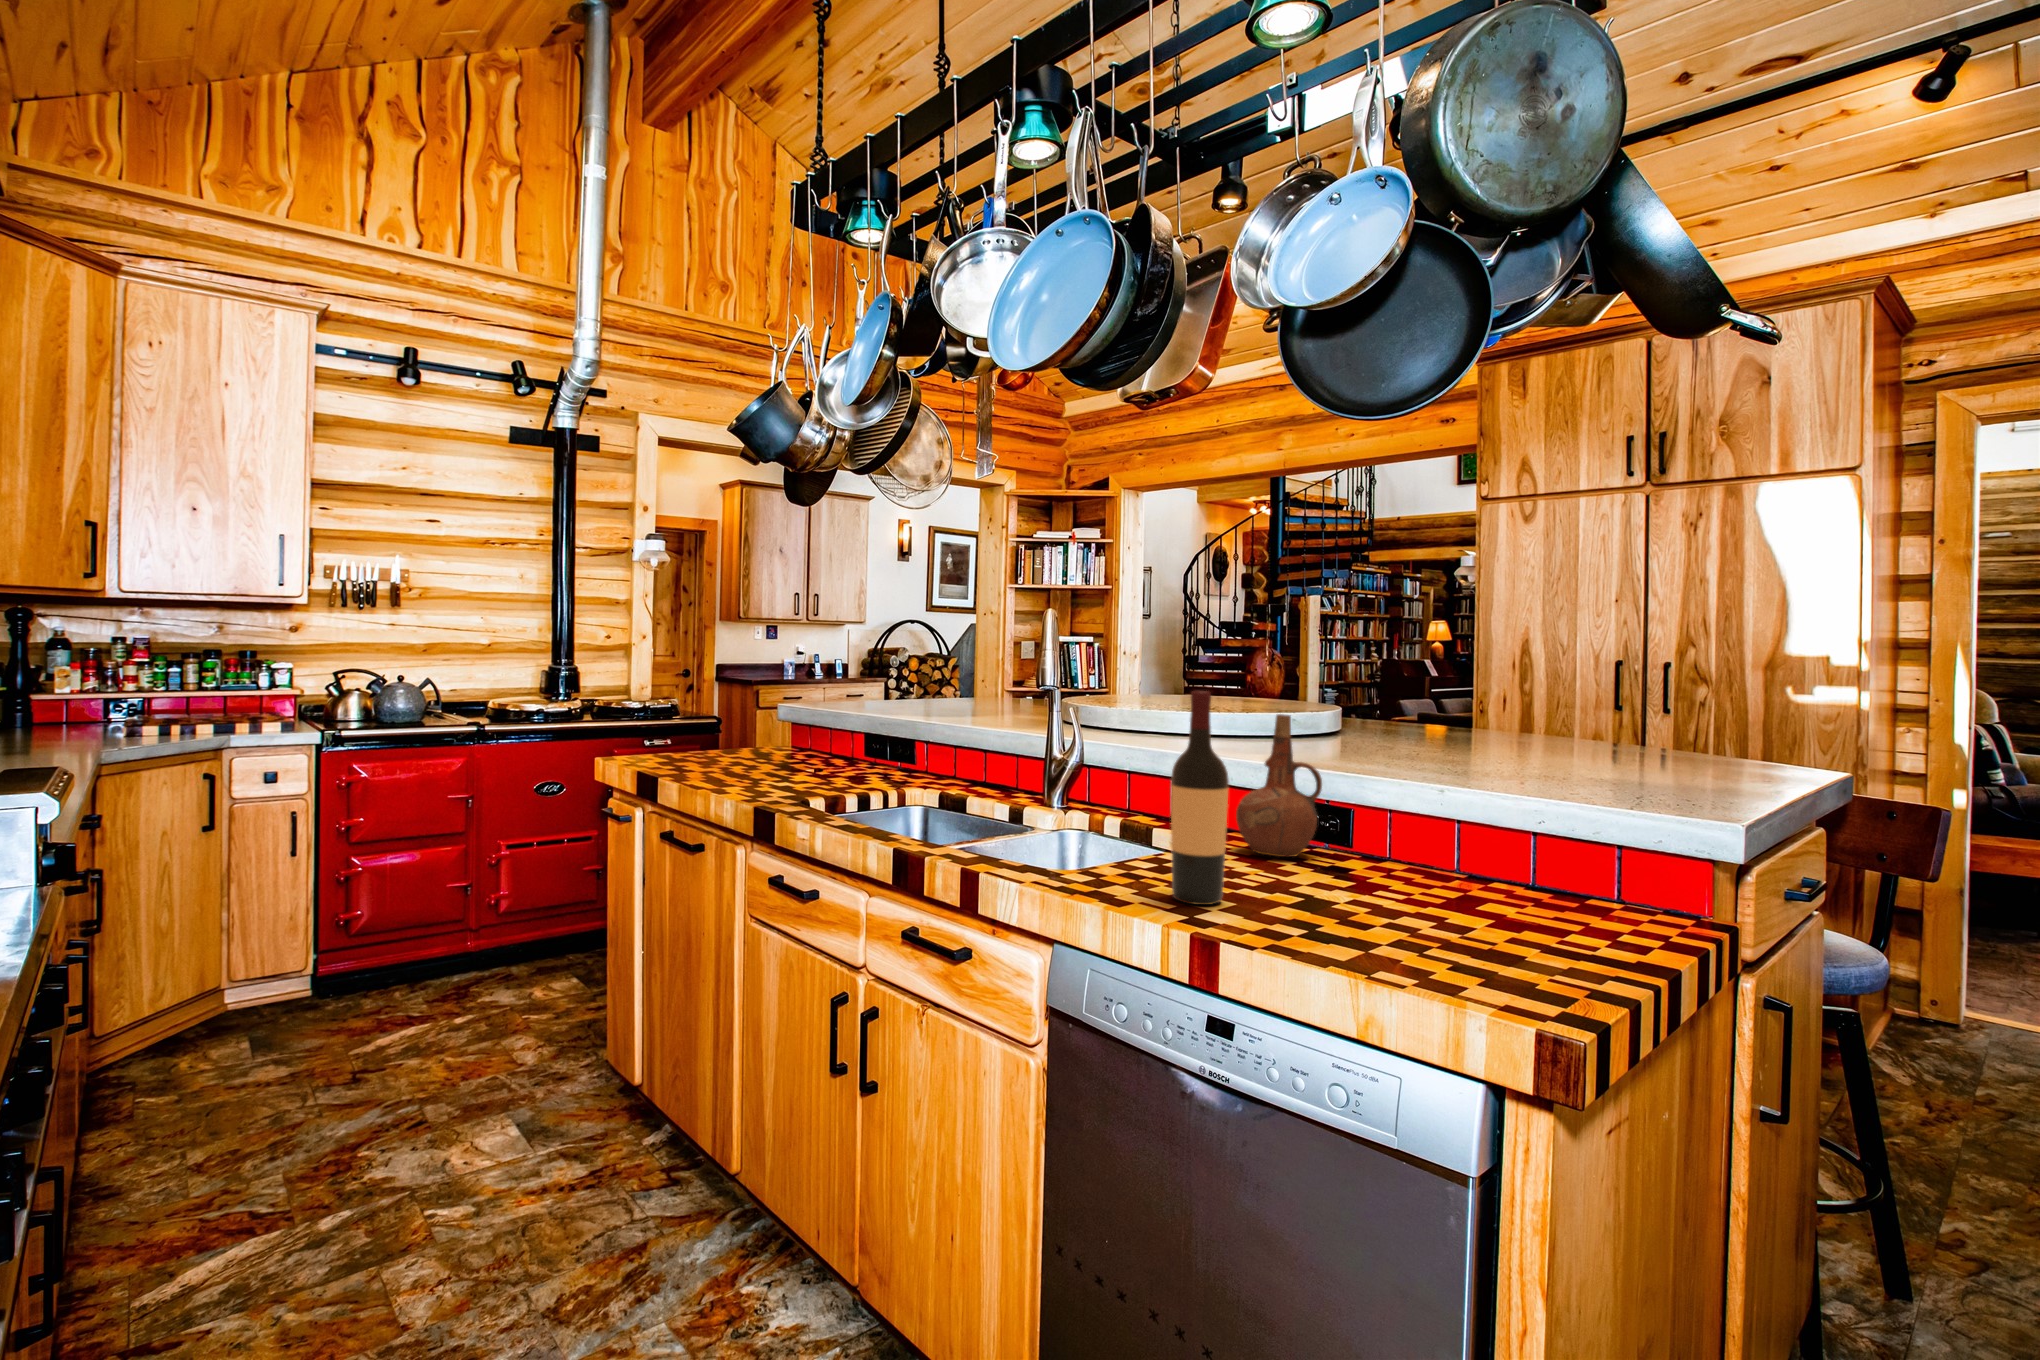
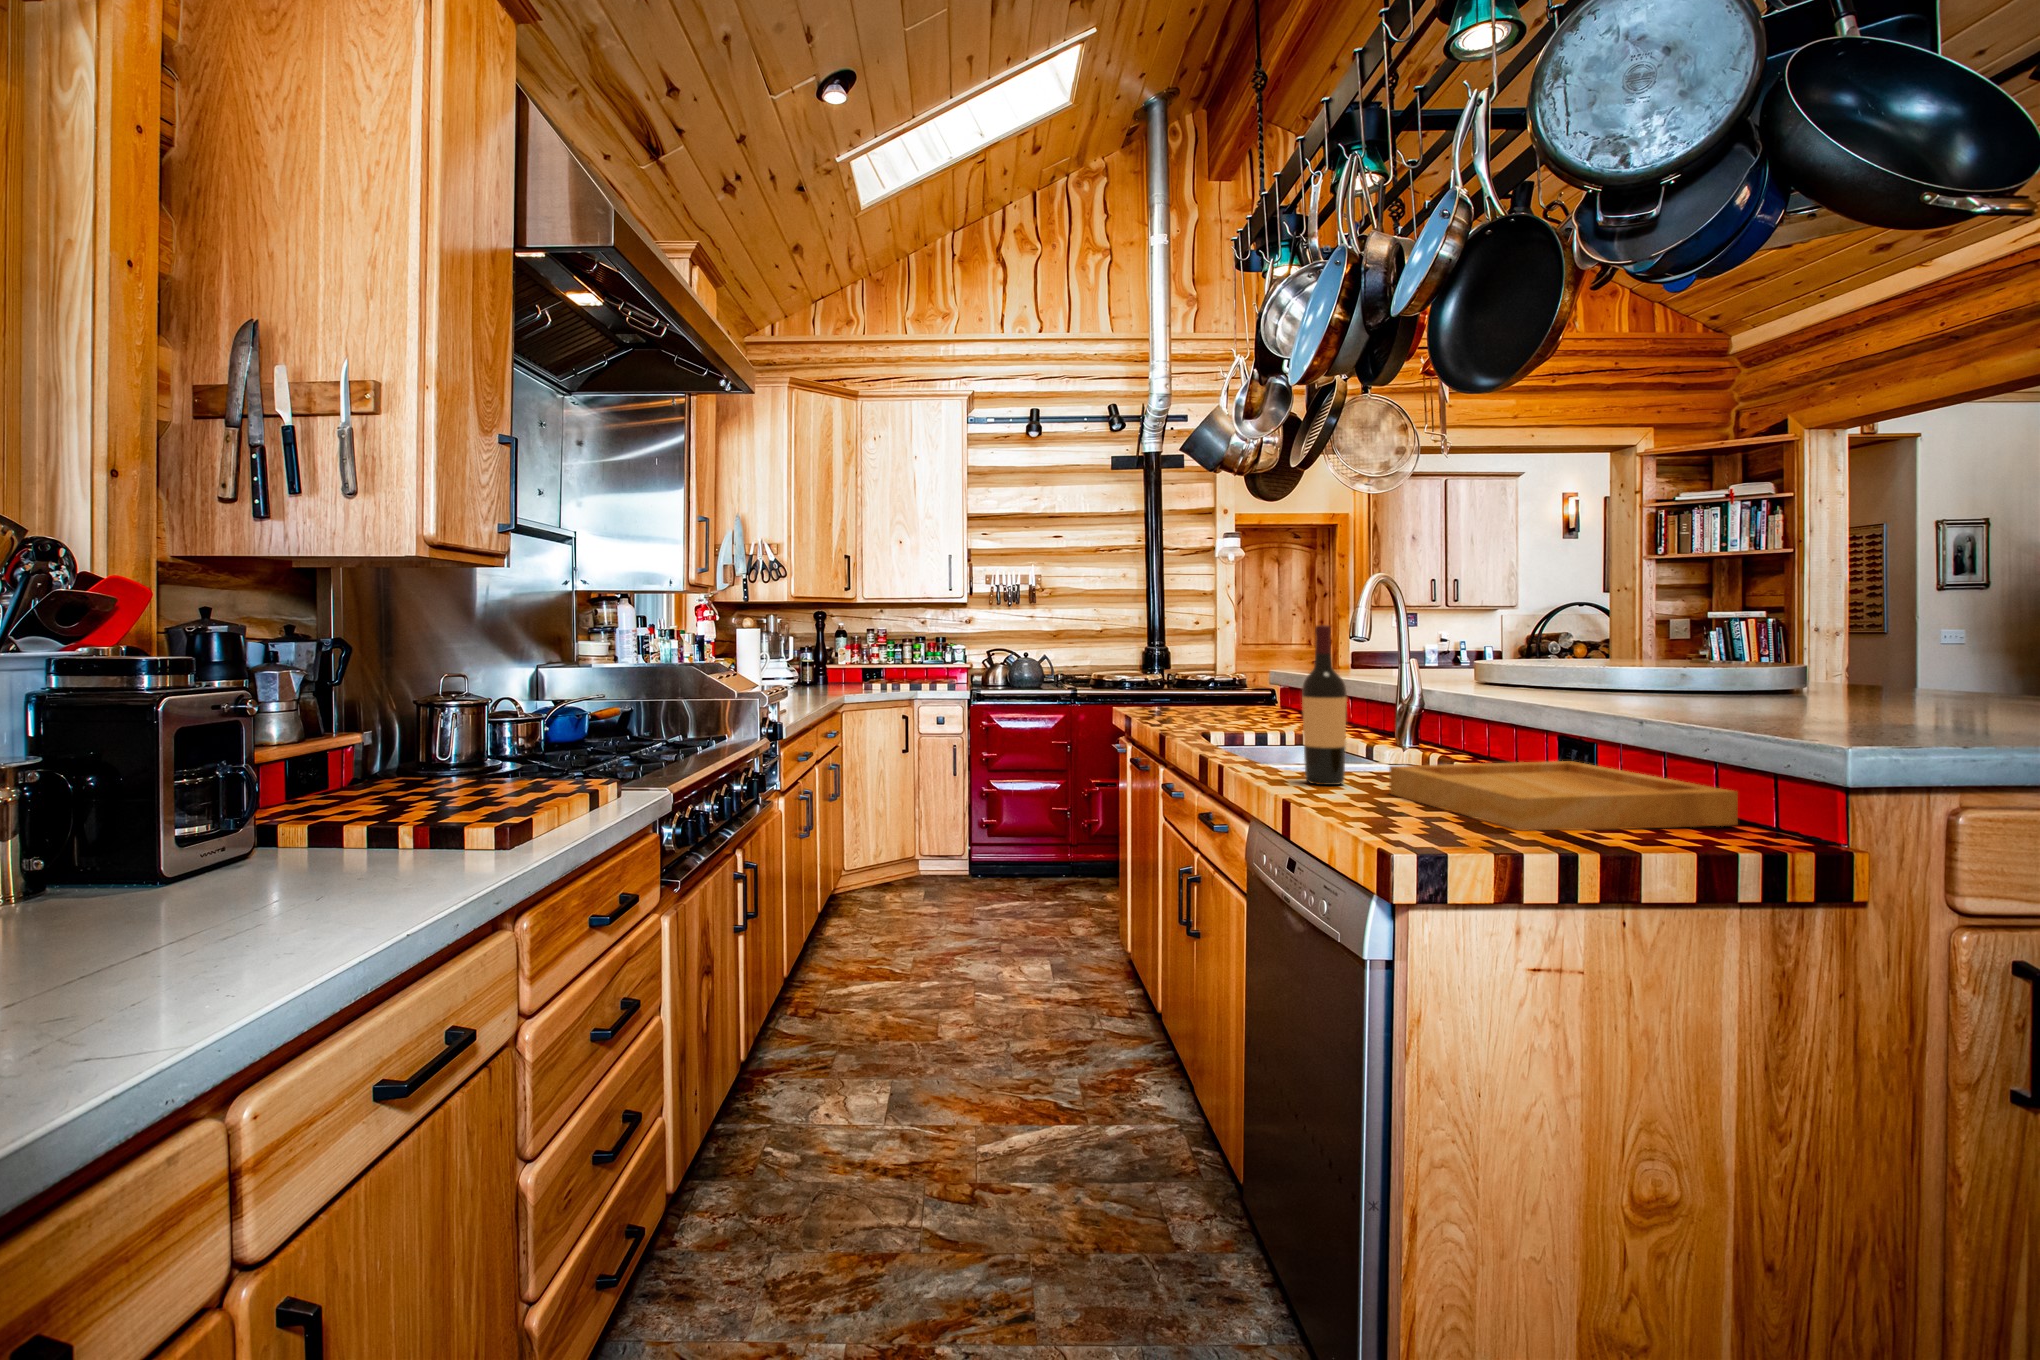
ceramic pitcher: present [1236,714,1322,857] -> none [1465,653,1547,778]
tray: none [1303,841,1654,976] -> present [1389,761,1738,830]

